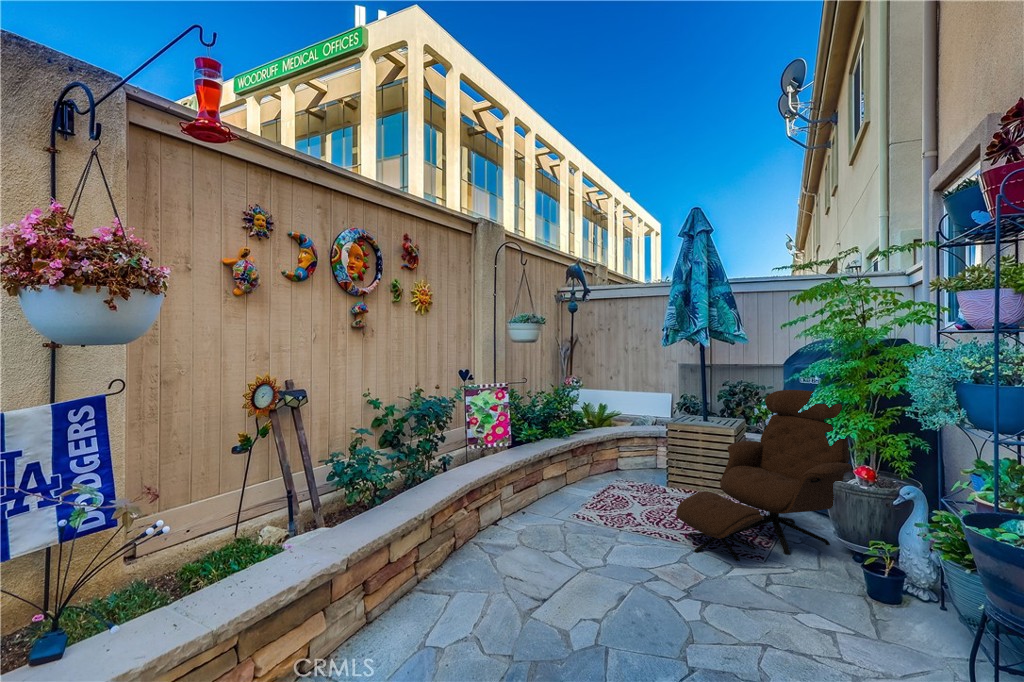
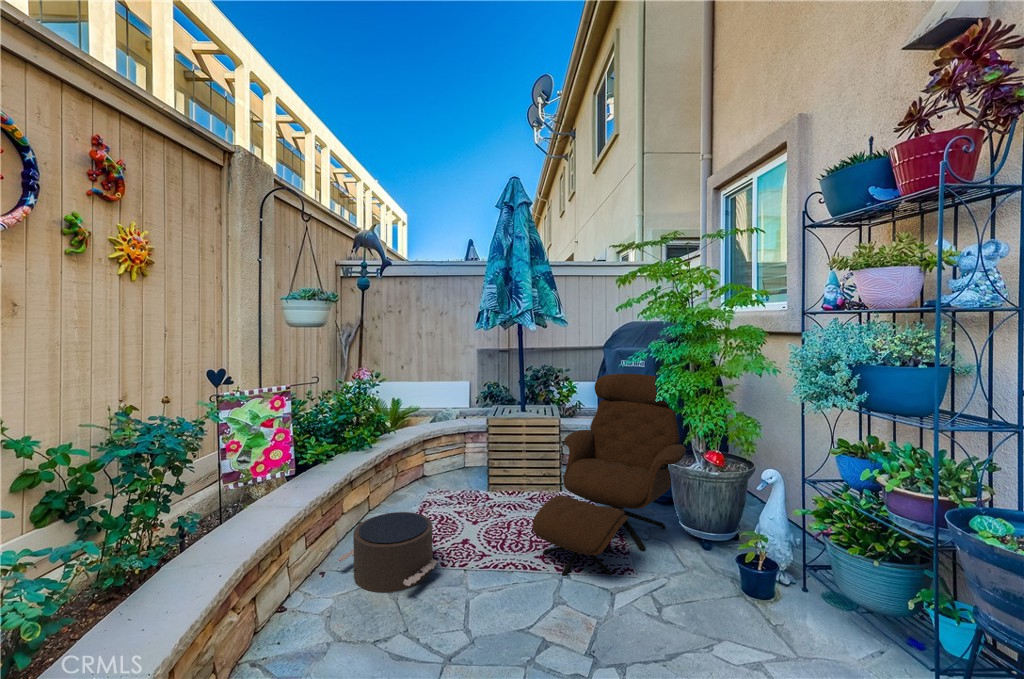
pouf: none [532,482,598,532] -> present [338,512,439,593]

